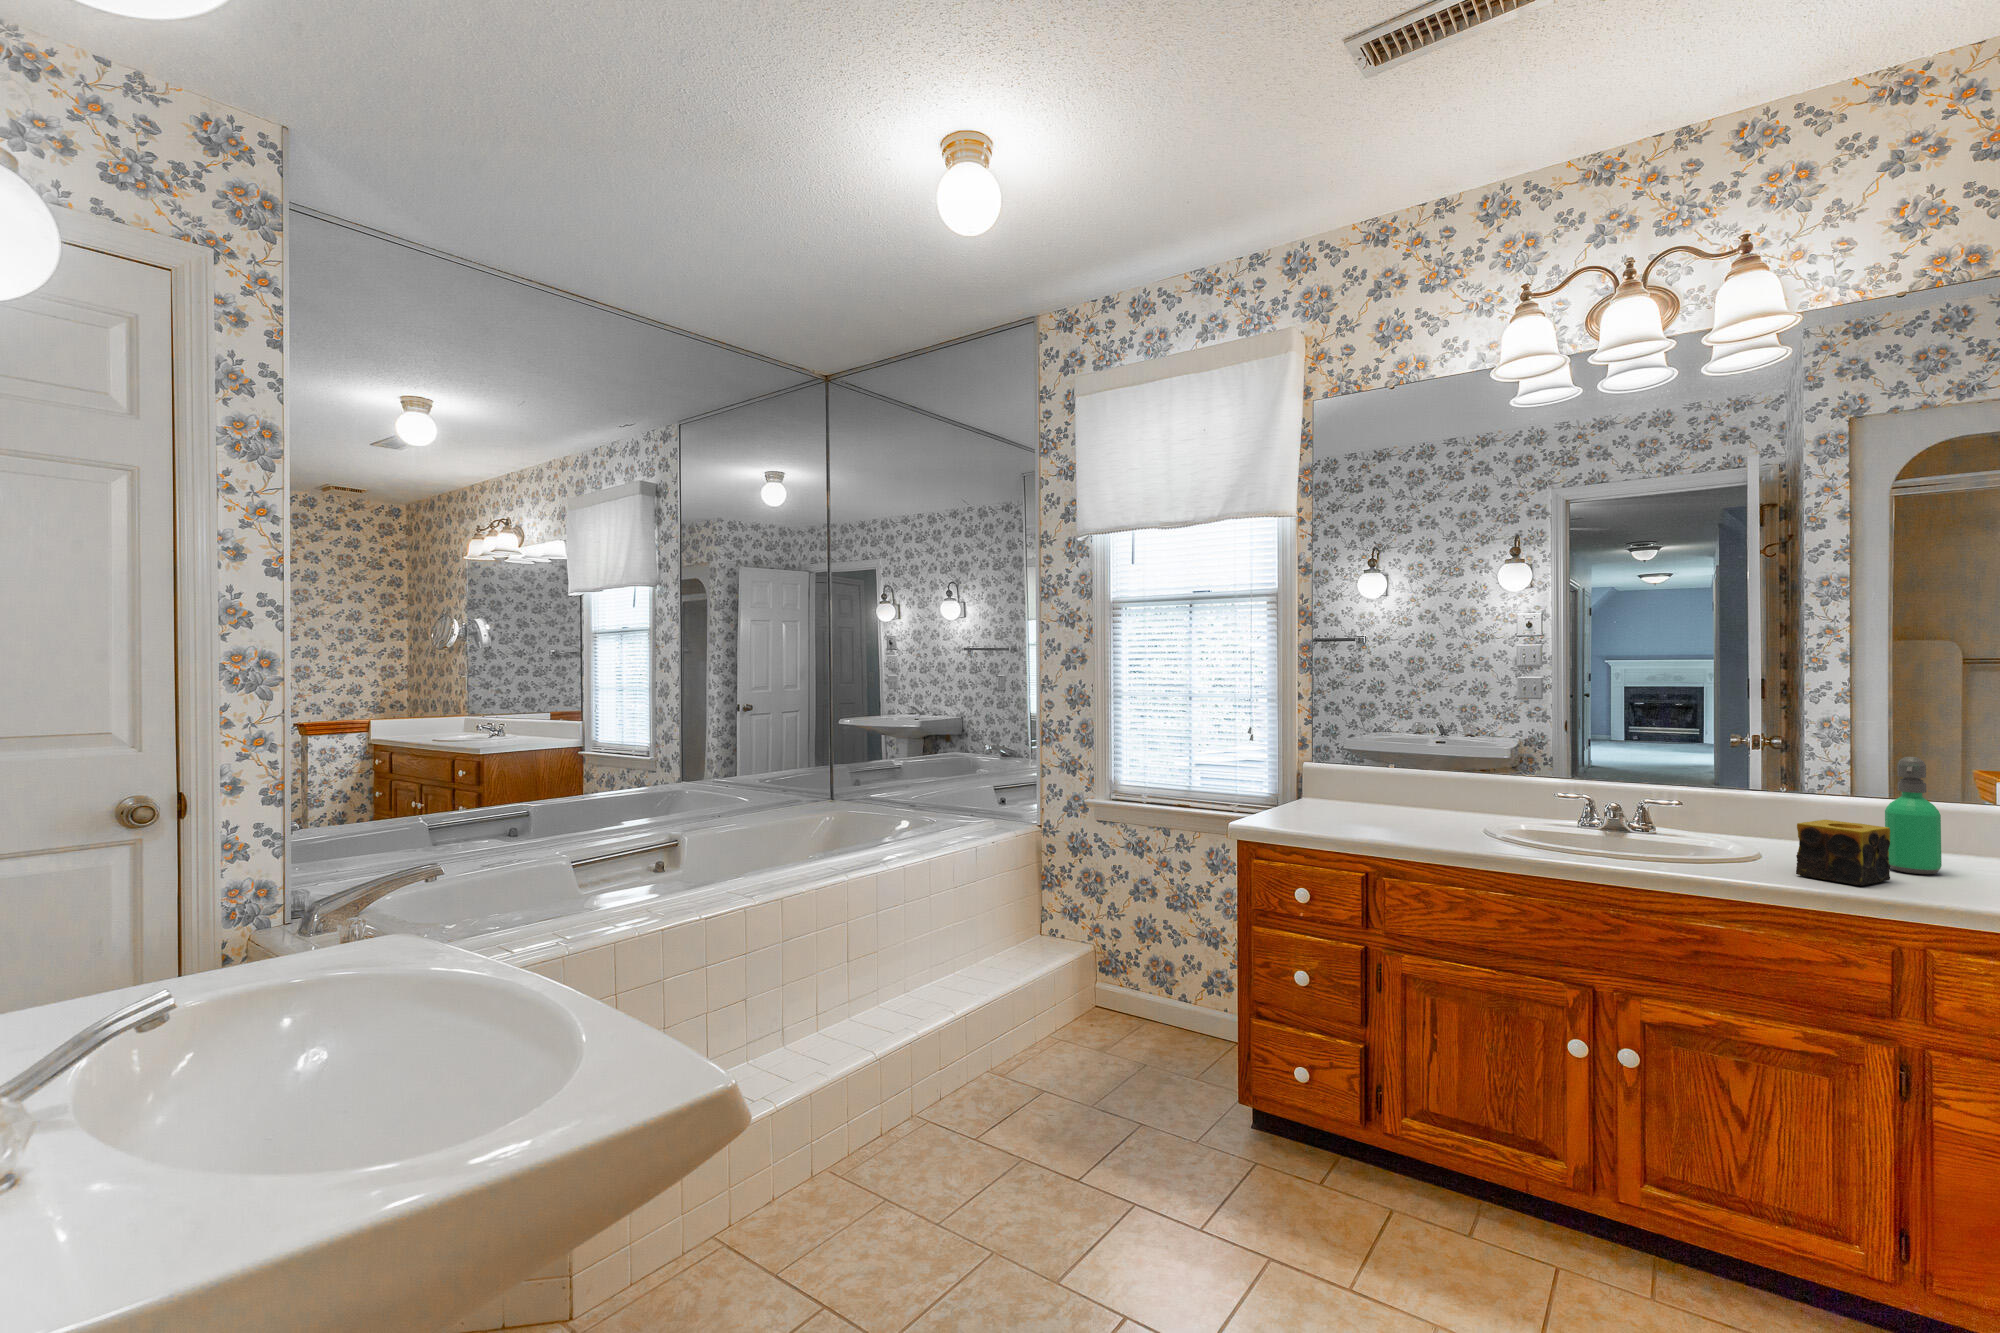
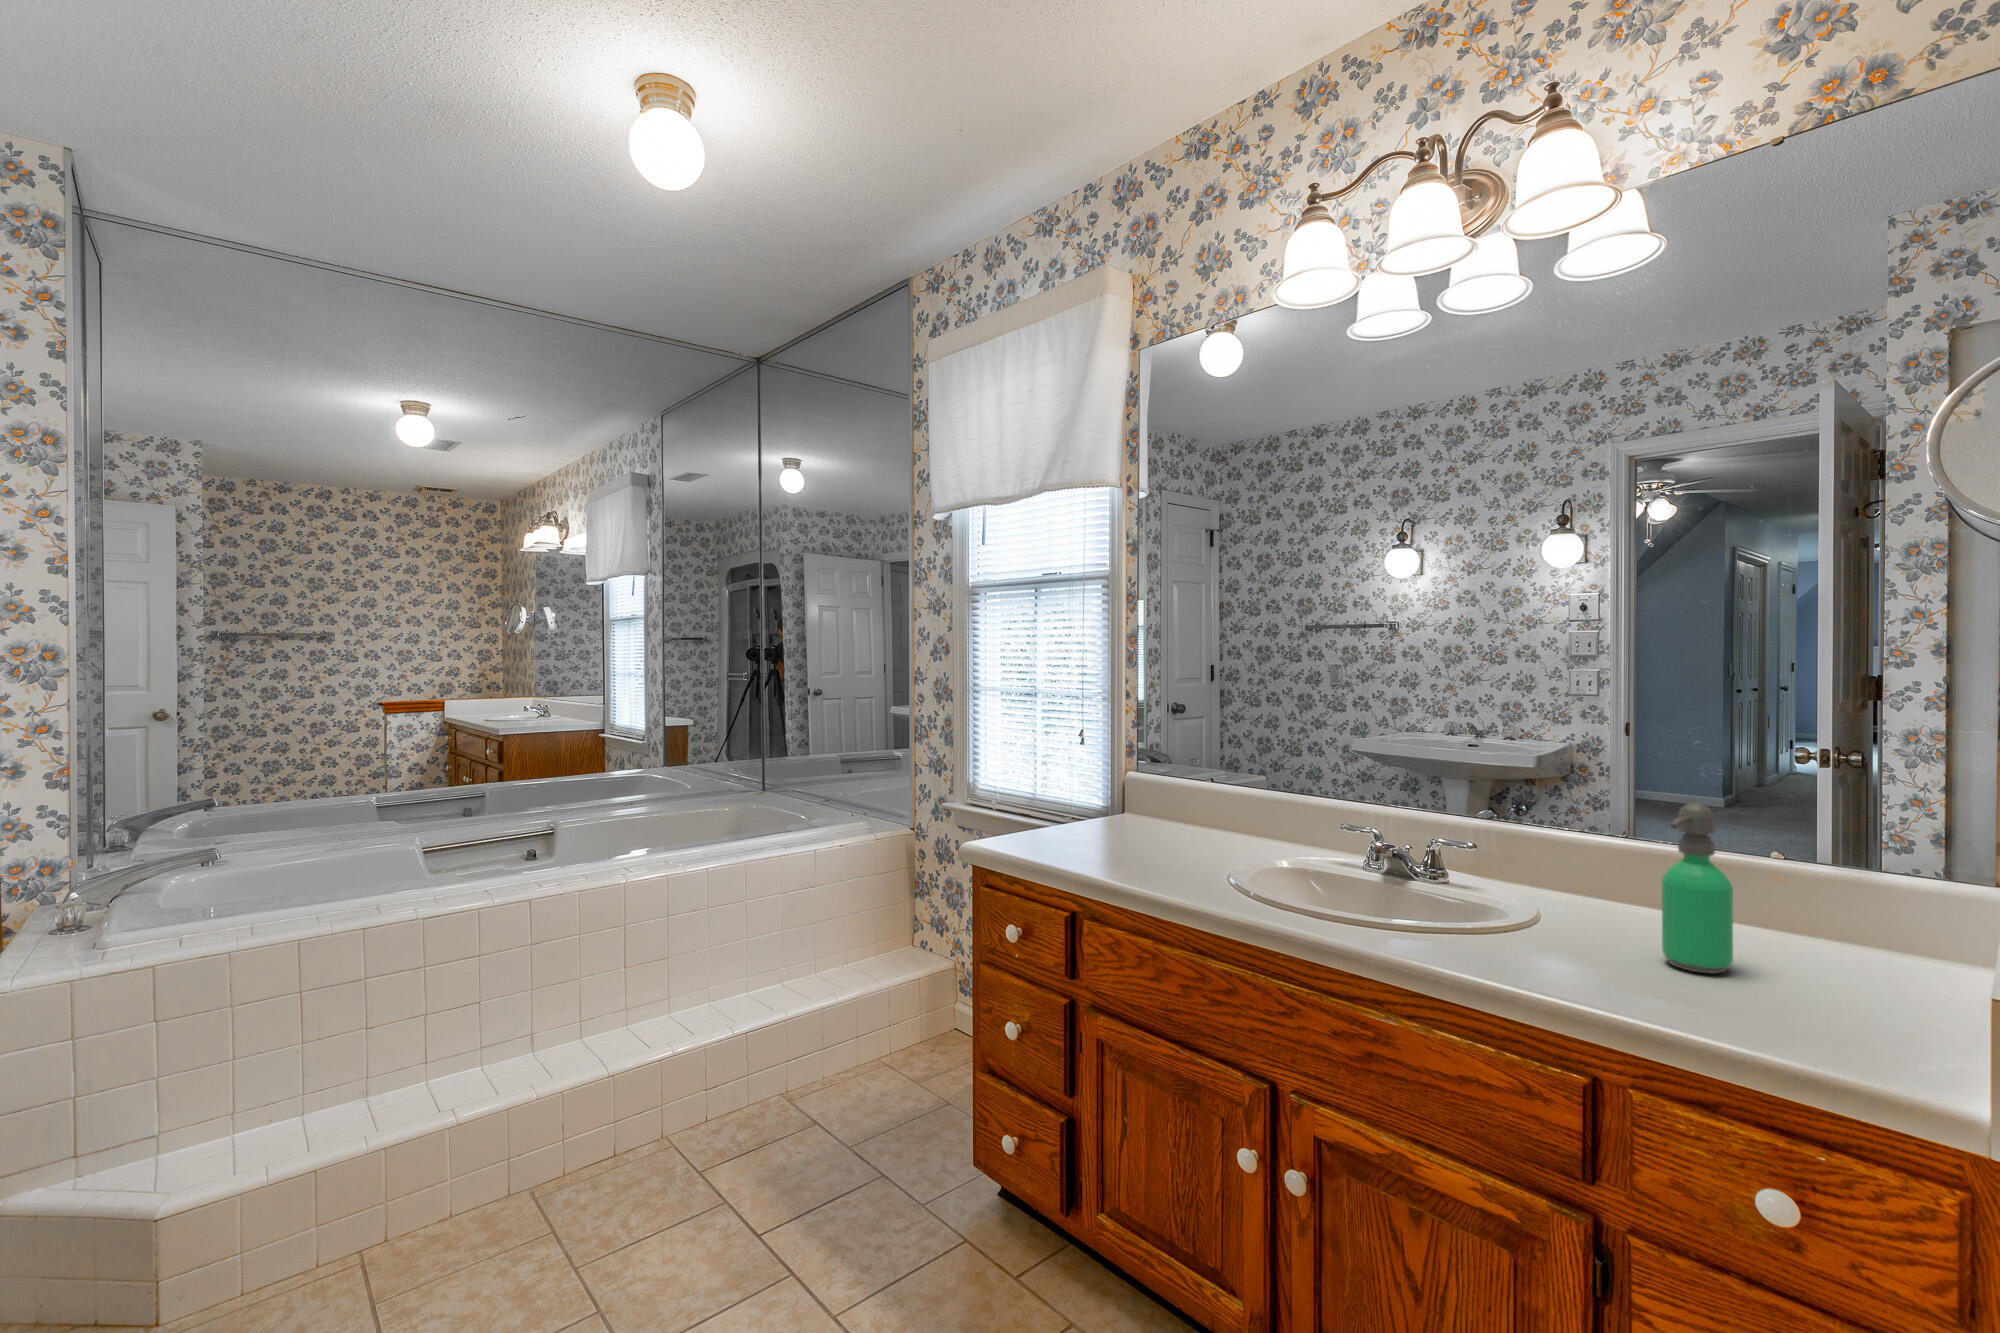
candle: present [1796,820,1890,885] -> none [1505,885,1627,984]

